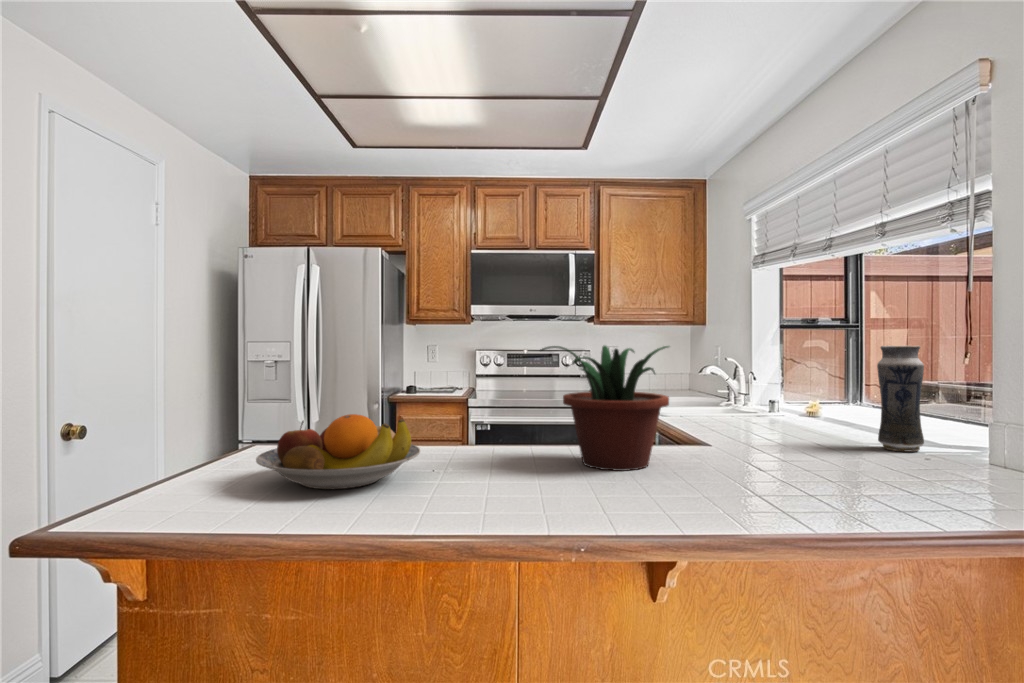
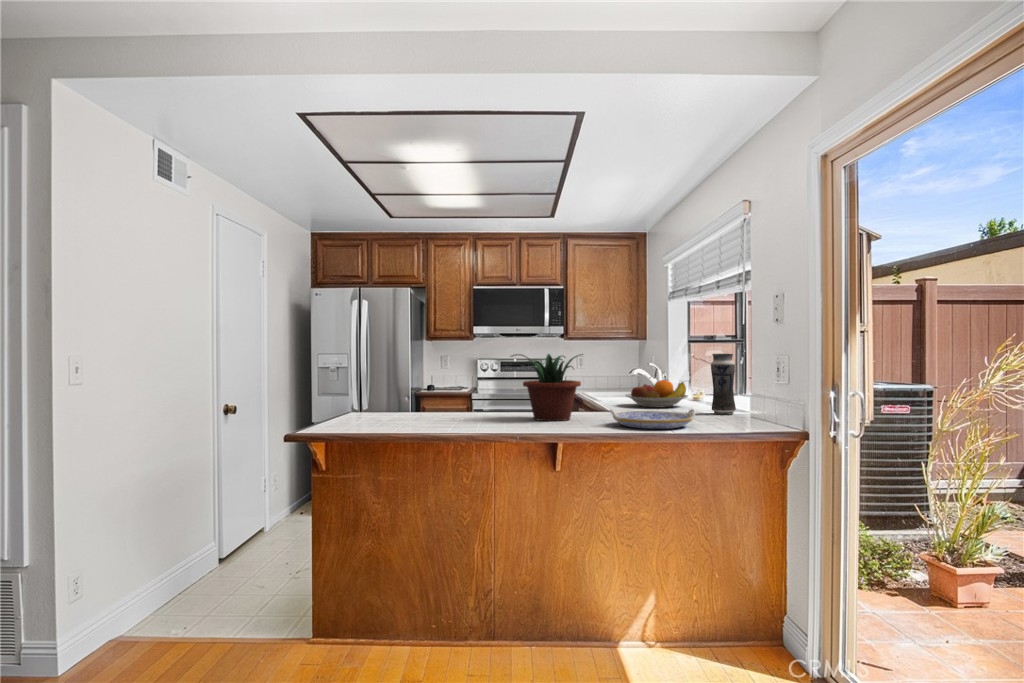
fruit bowl: present [256,414,420,489] -> present [626,380,688,408]
serving tray: none [739,453,918,502] -> present [610,409,696,429]

